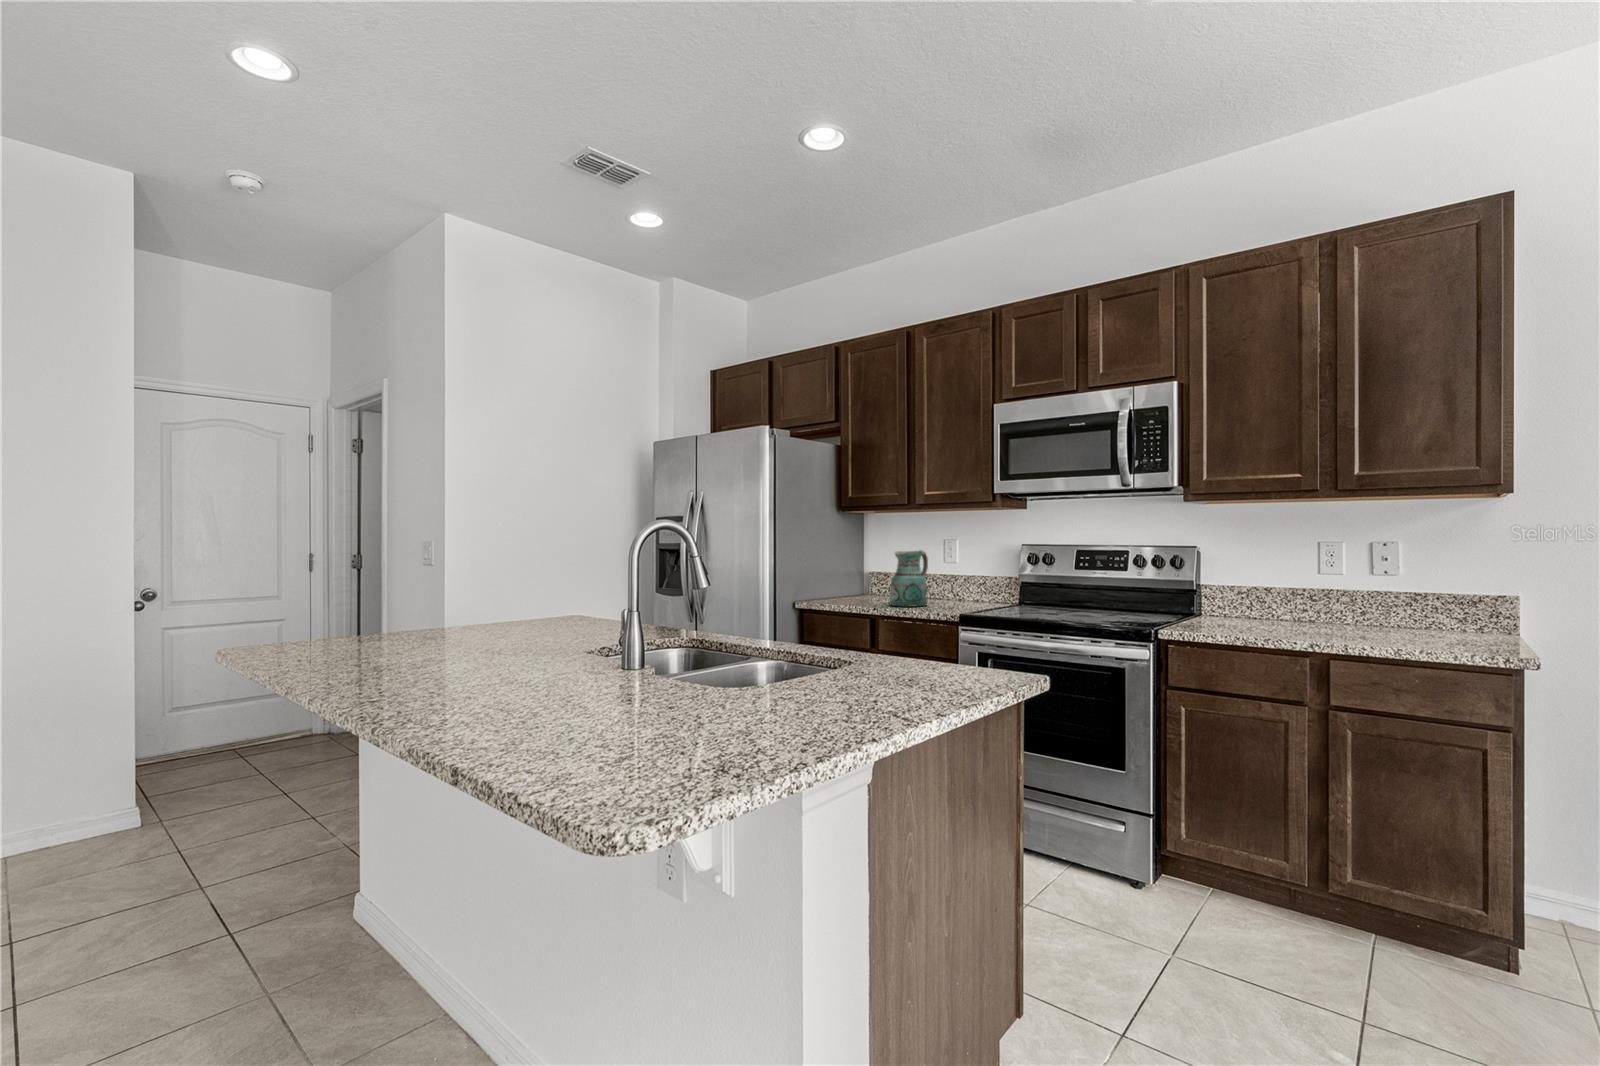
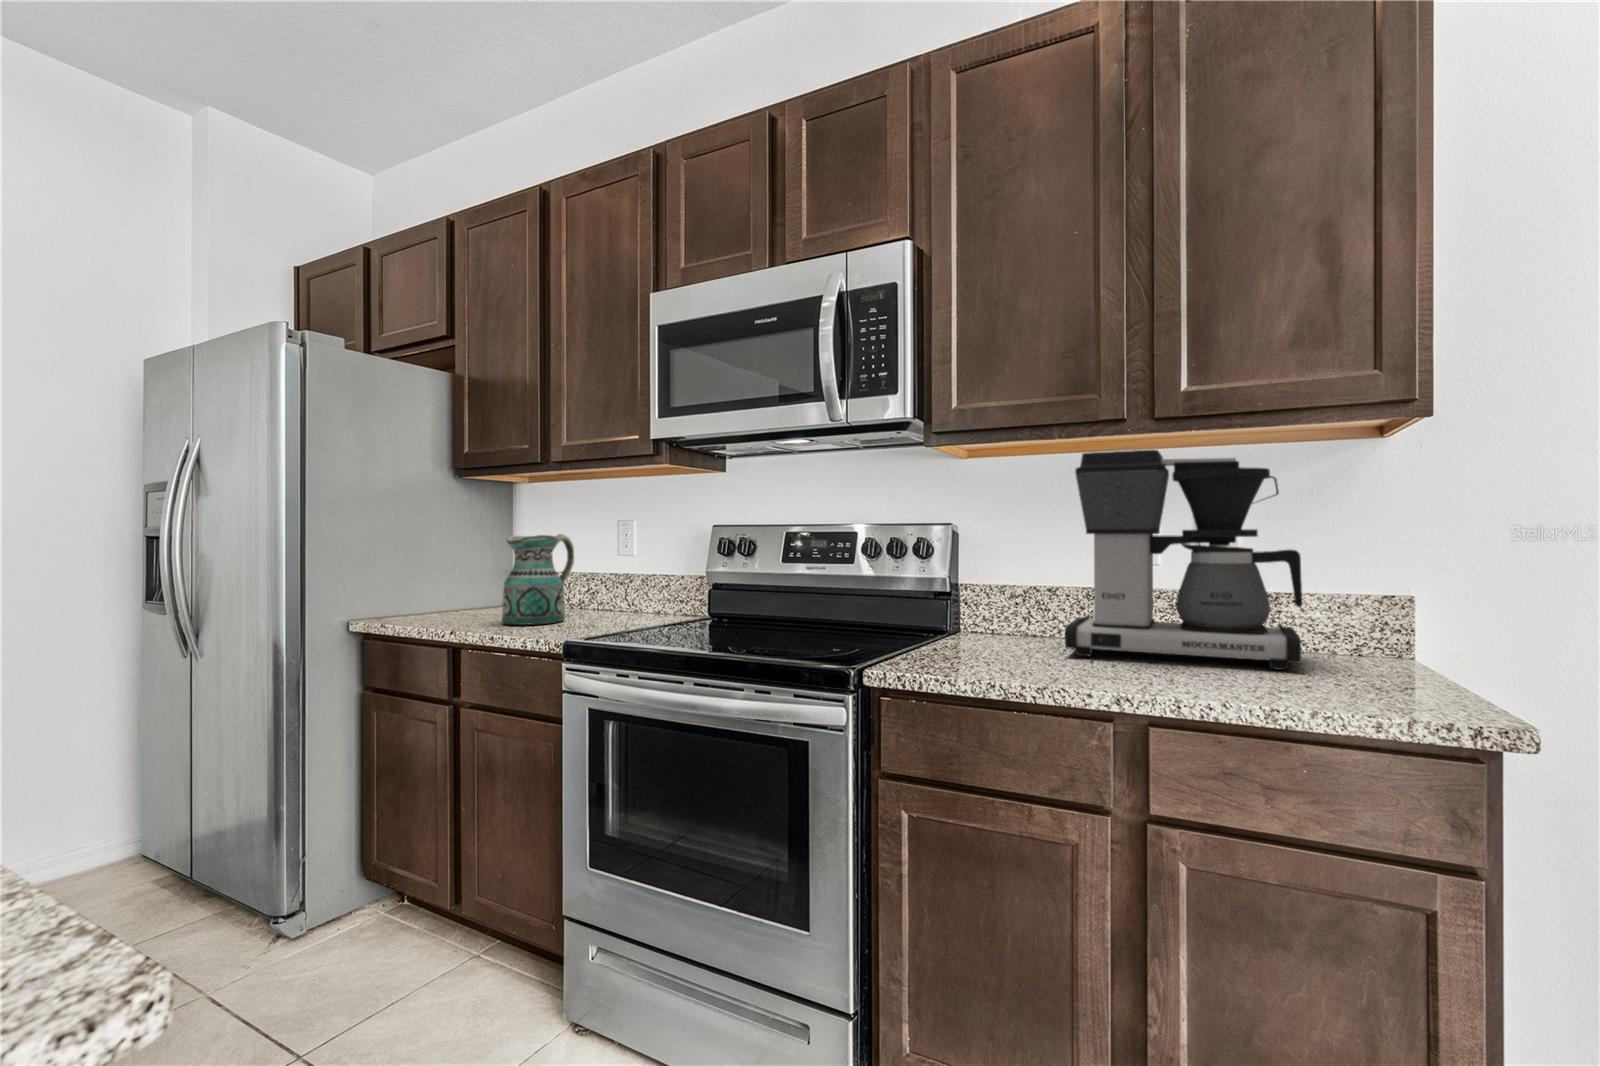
coffee maker: none [1279,507,1433,636] -> present [1065,450,1302,670]

